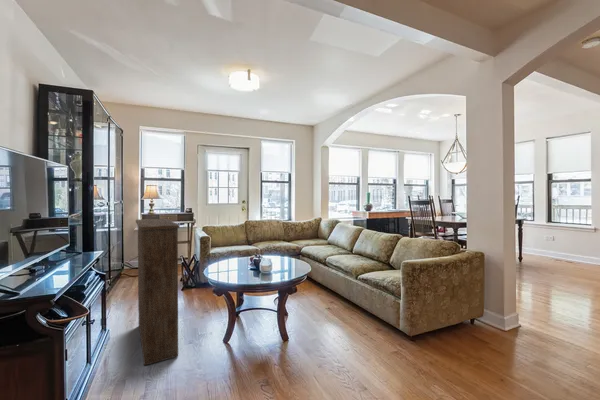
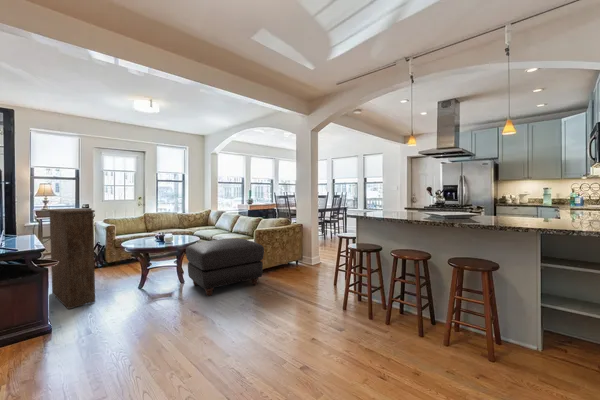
ottoman: none [298,274,428,379] -> present [186,238,264,296]

